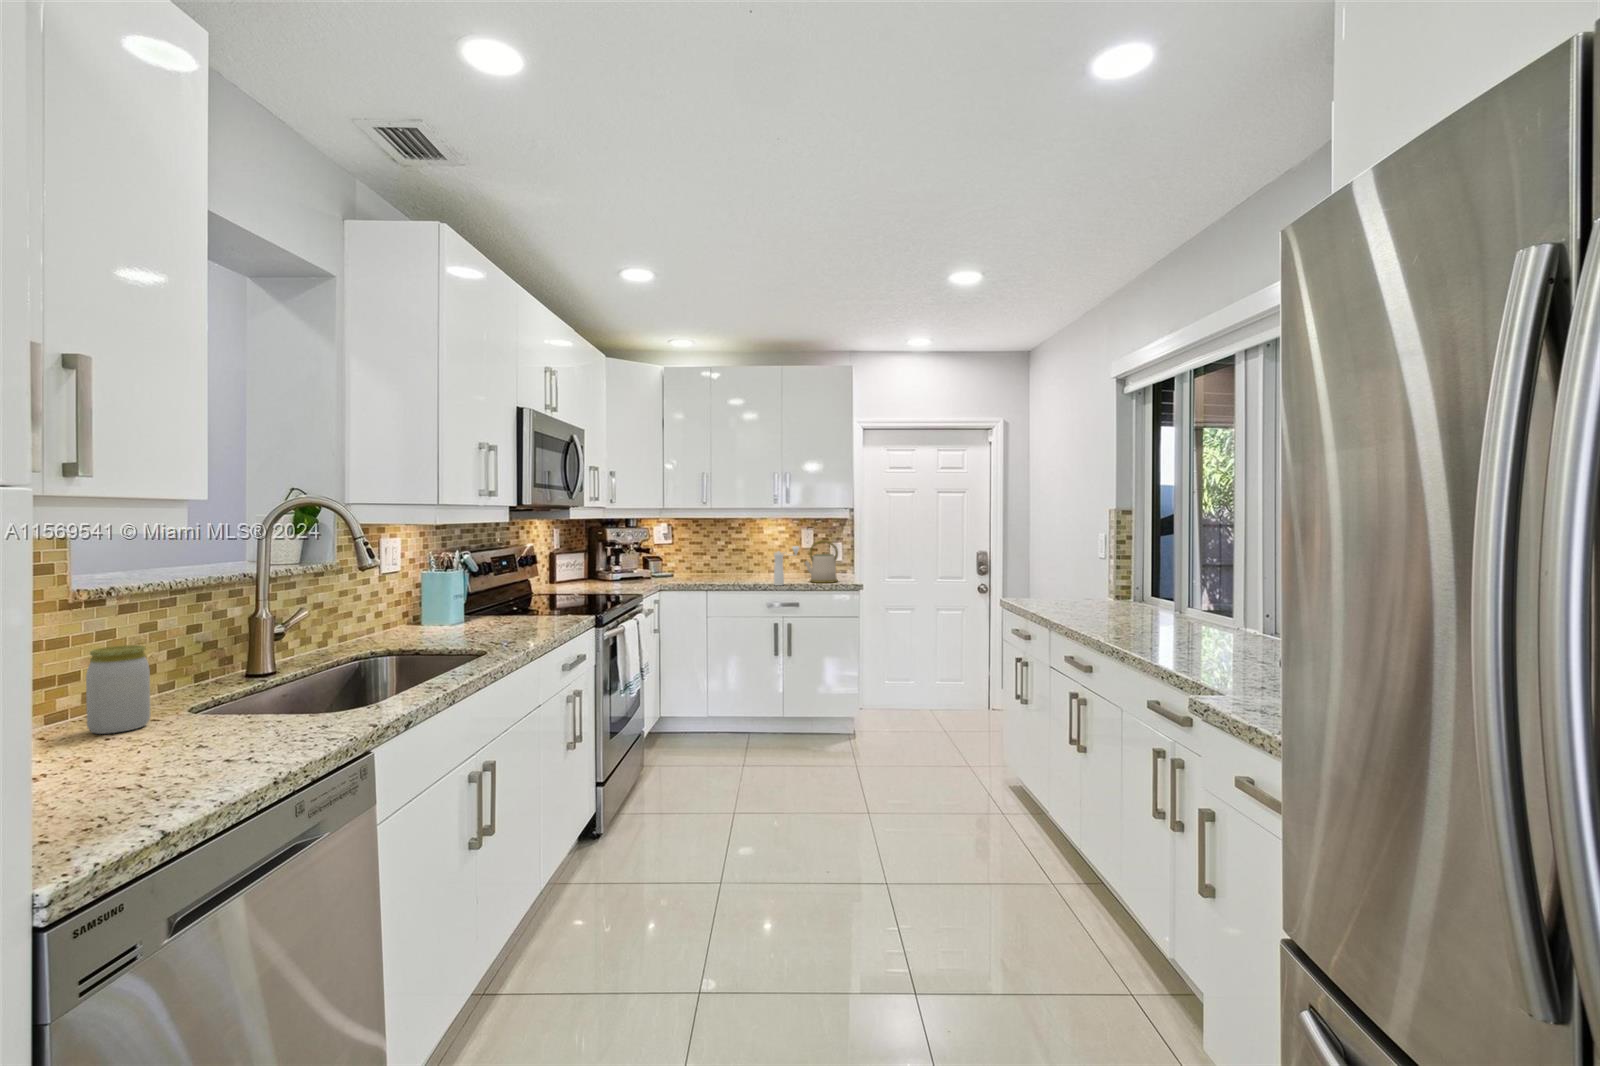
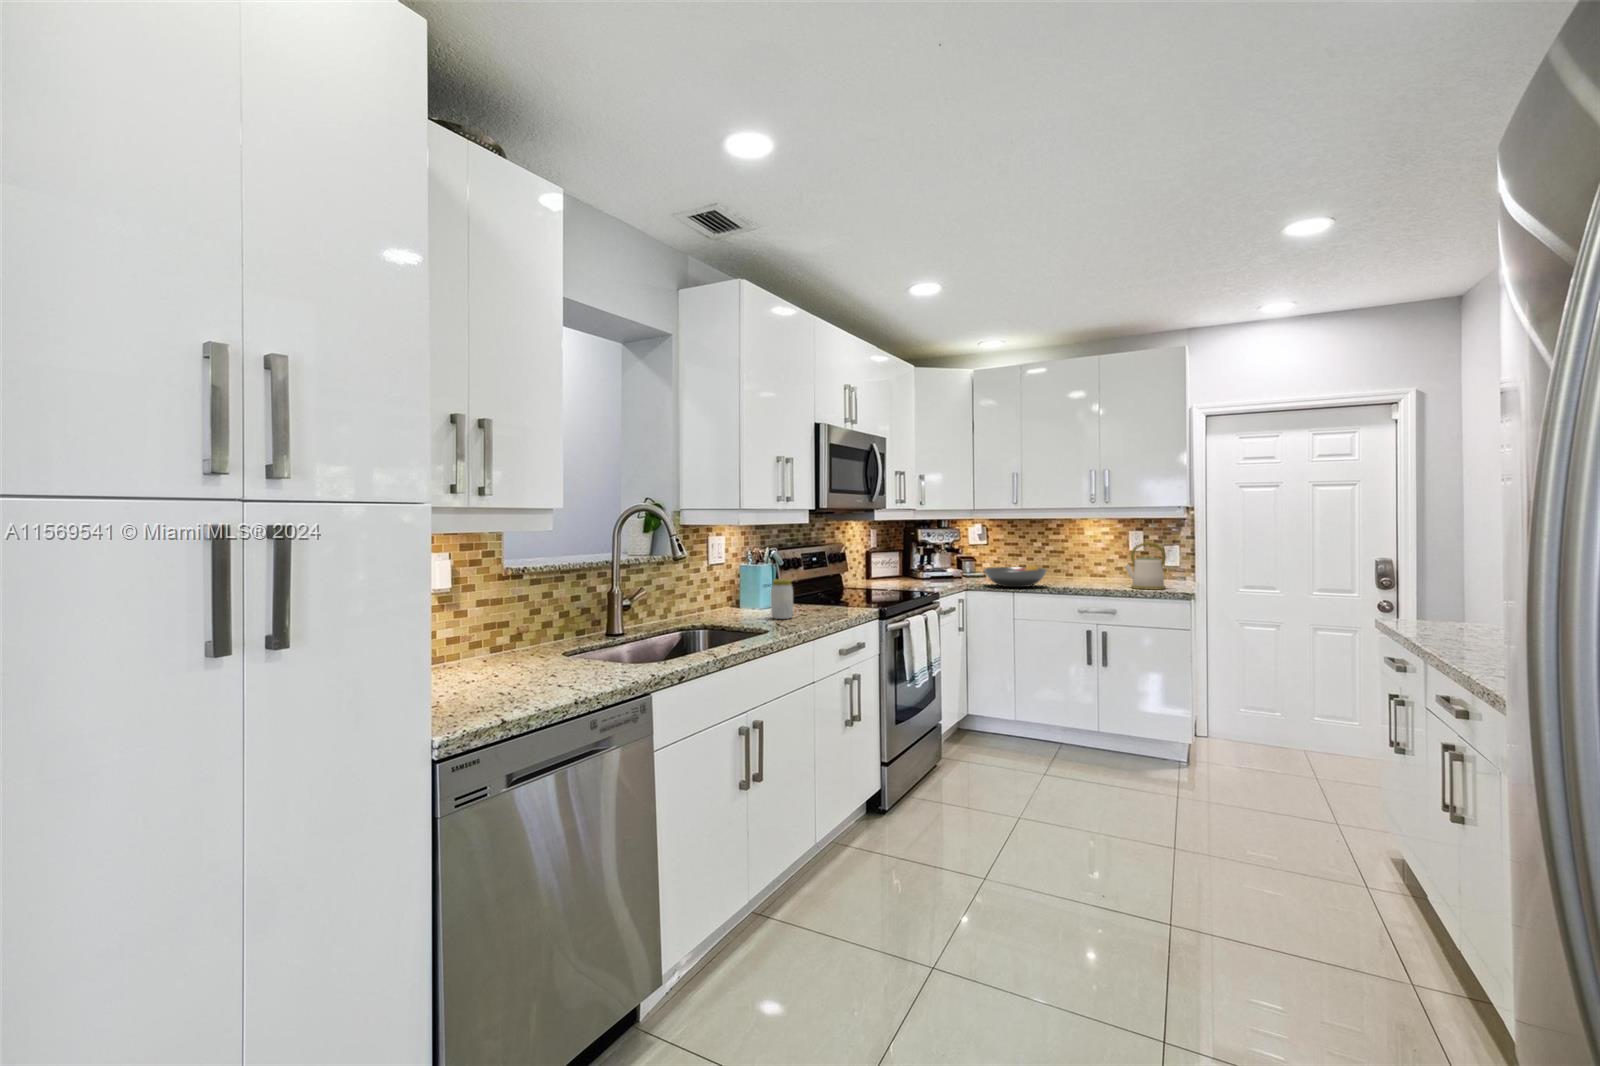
pepper mill: present [774,546,799,585] -> none [1085,548,1117,590]
fruit bowl: none [678,562,739,586] -> present [984,564,1047,587]
jar: present [86,645,150,734] -> present [771,579,793,619]

